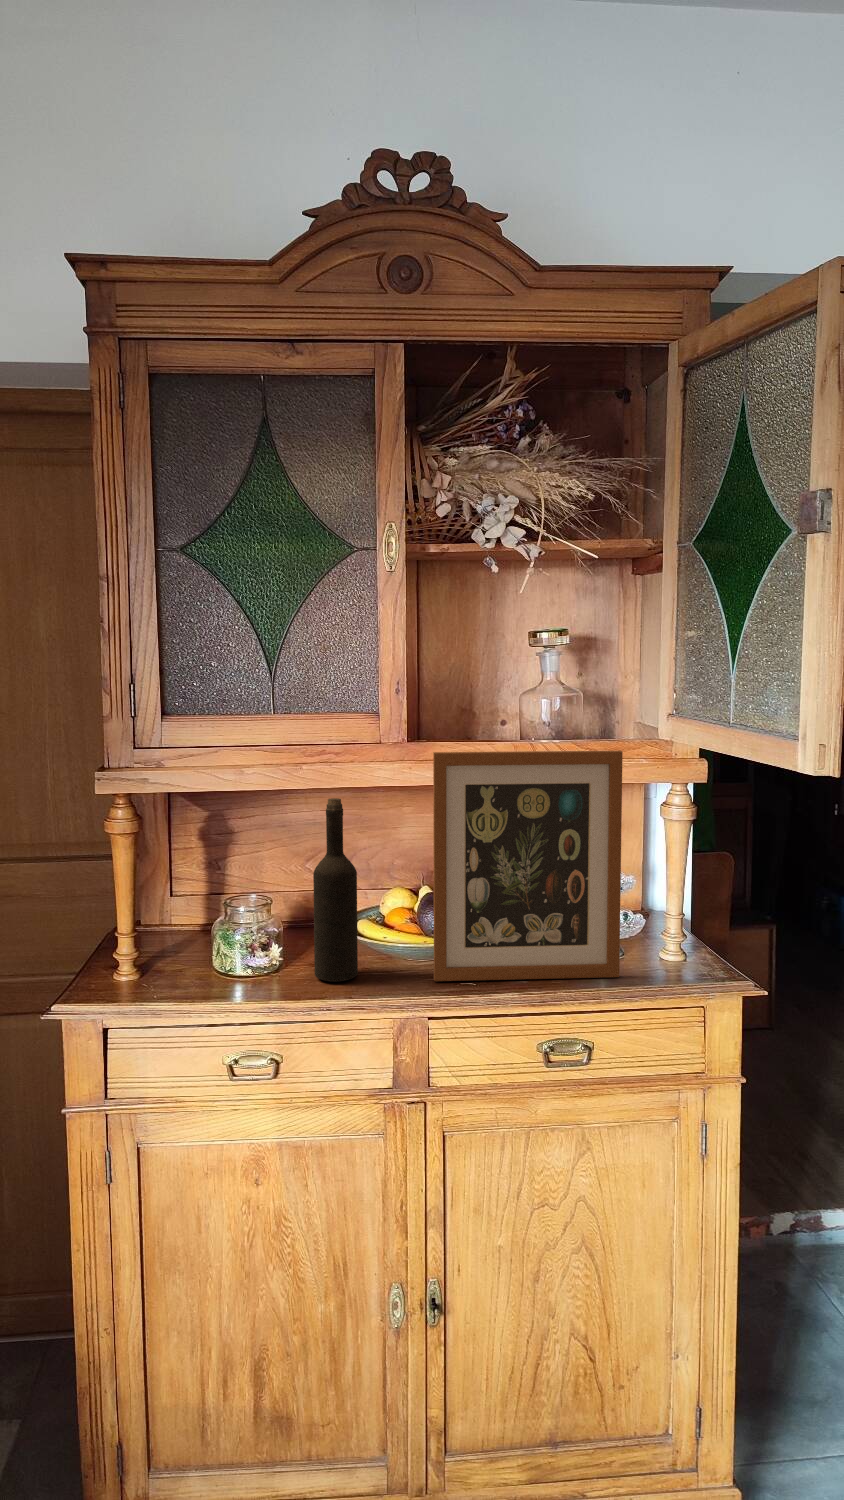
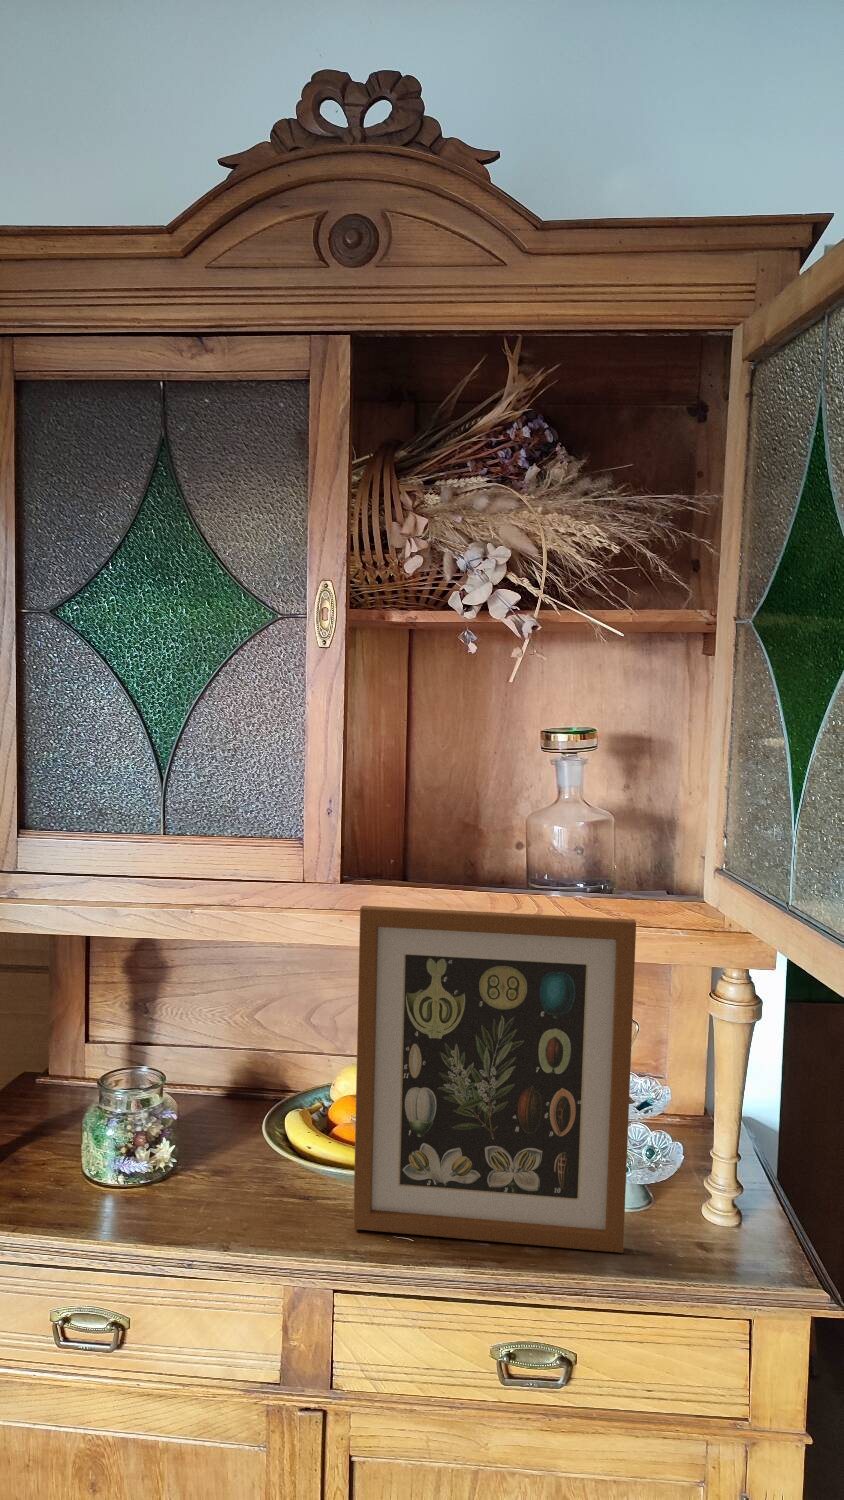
wine bottle: present [313,798,358,982] -> none [198,956,261,1213]

